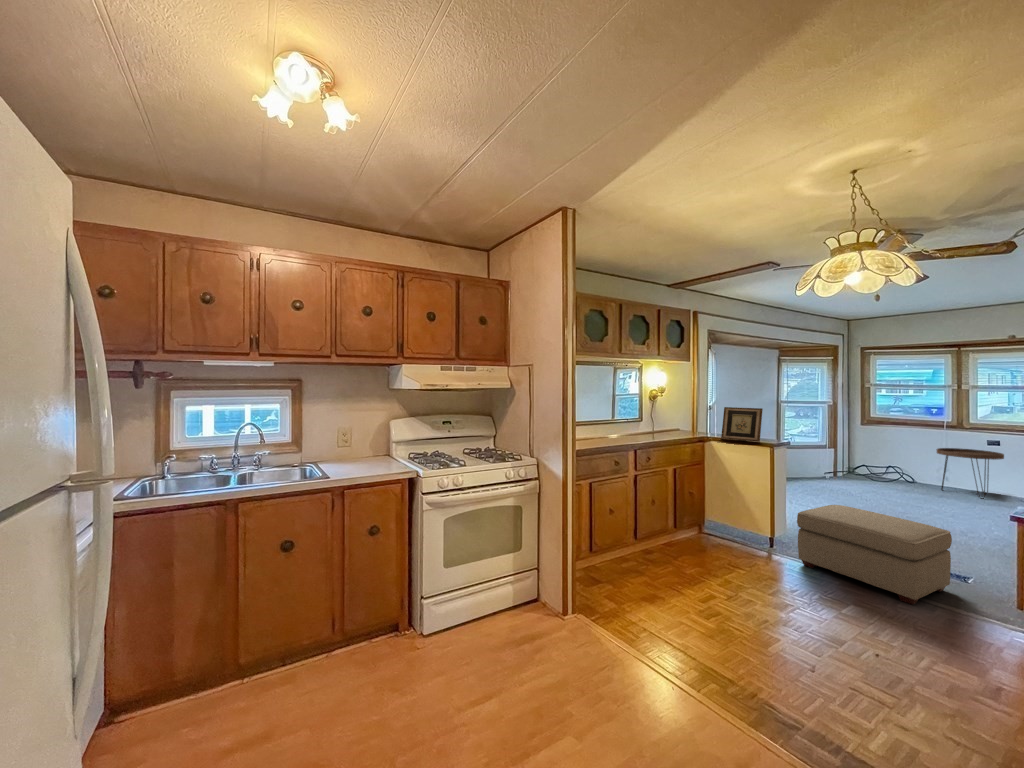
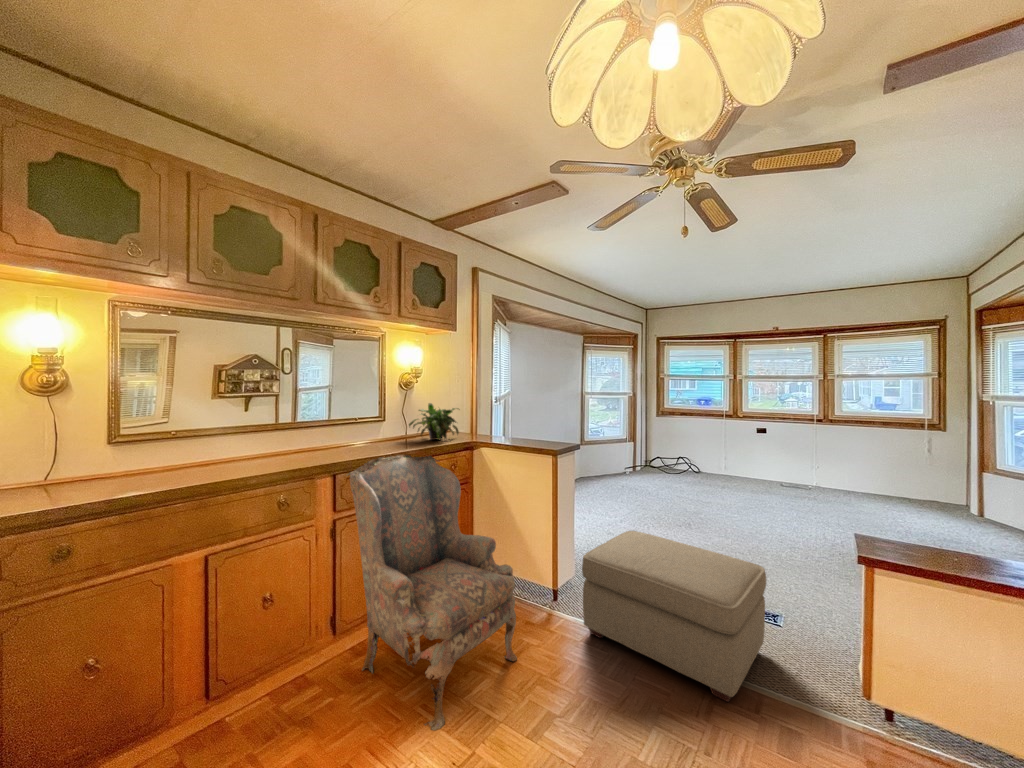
picture frame: present [721,407,763,442] -> none [492,397,545,448]
potted plant: none [658,410,693,435] -> present [409,403,459,440]
armchair: none [644,441,753,584] -> present [347,455,517,730]
side table: present [937,448,1004,499] -> none [718,437,770,487]

